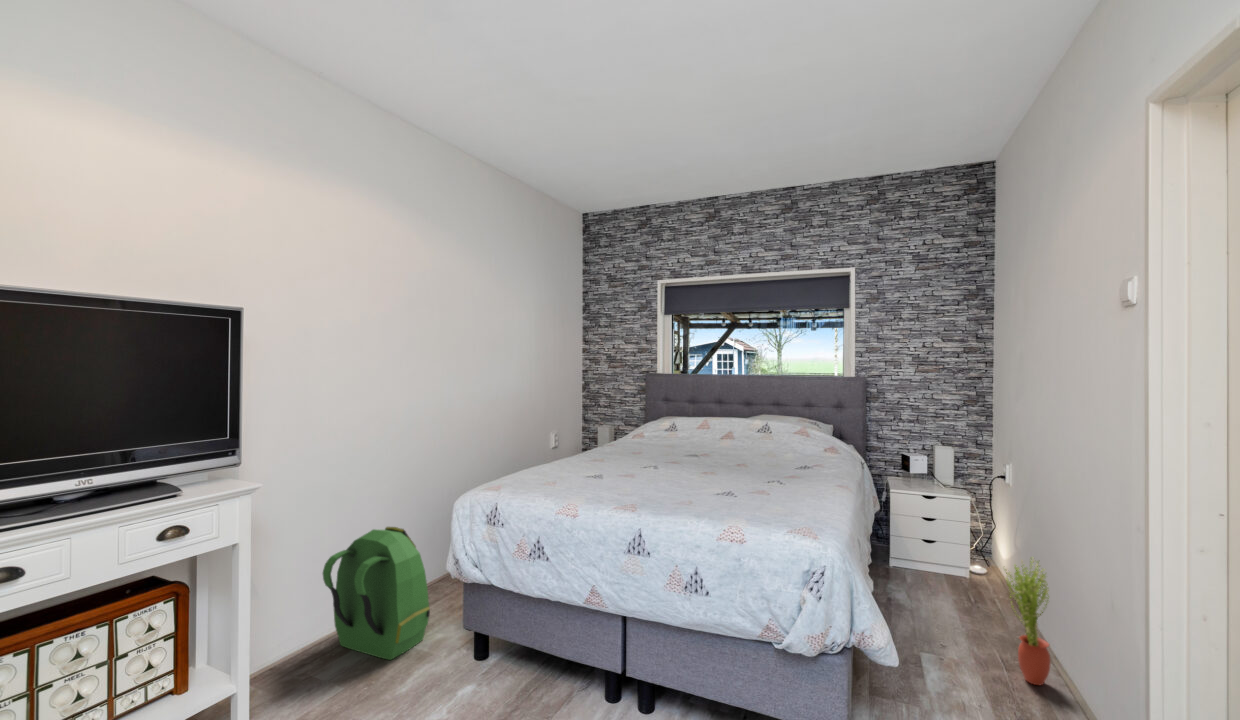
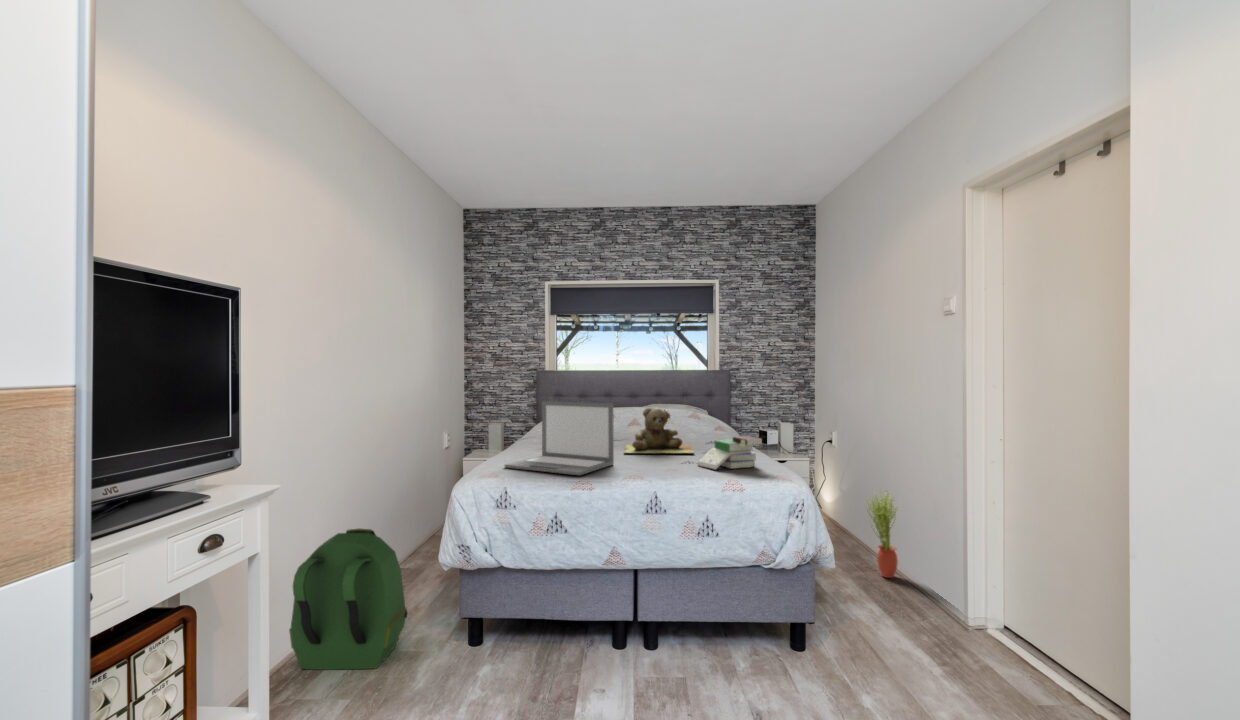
laptop: none [525,414,634,501] -> present [505,401,614,475]
teddy bear: none [665,426,758,484] -> present [624,408,693,453]
book: none [723,471,796,512] -> present [698,436,762,470]

